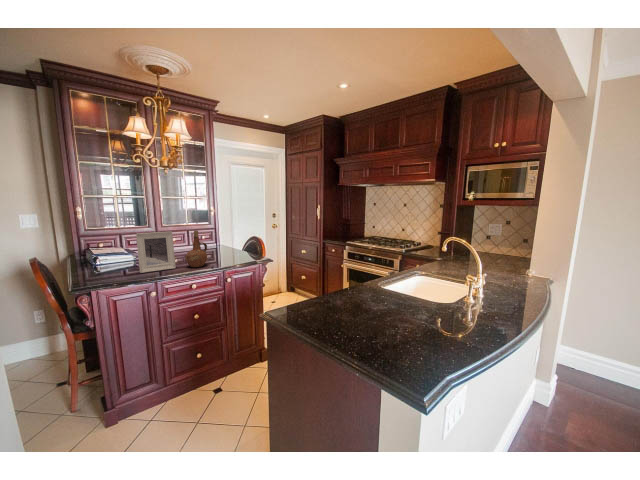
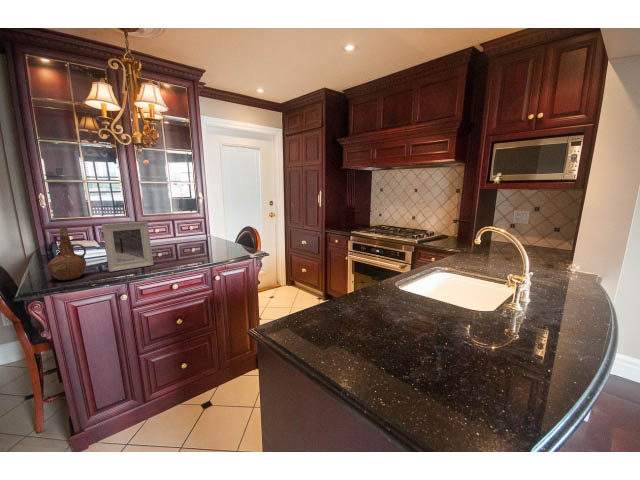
ceramic pitcher: present [185,231,207,267] -> present [48,228,86,280]

